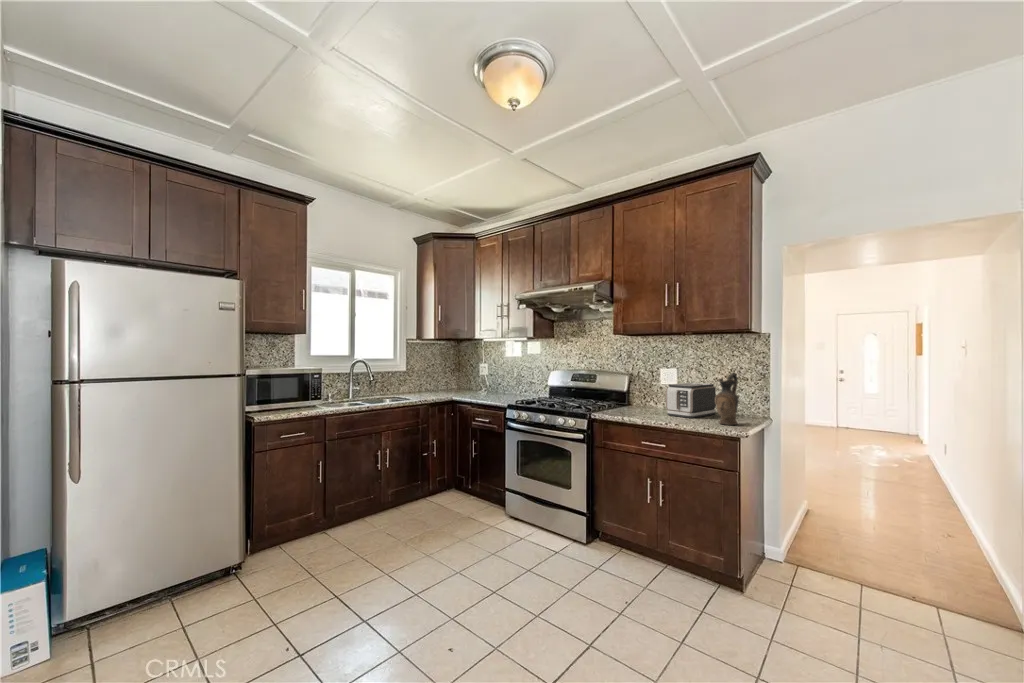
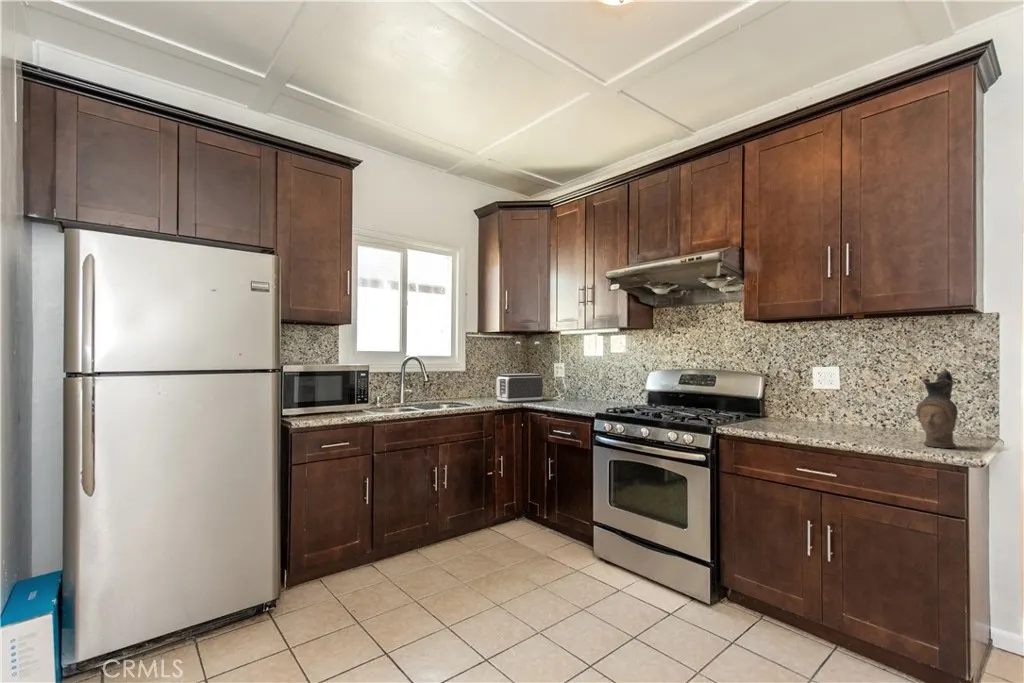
toaster: present [666,383,716,418] -> present [496,373,543,403]

